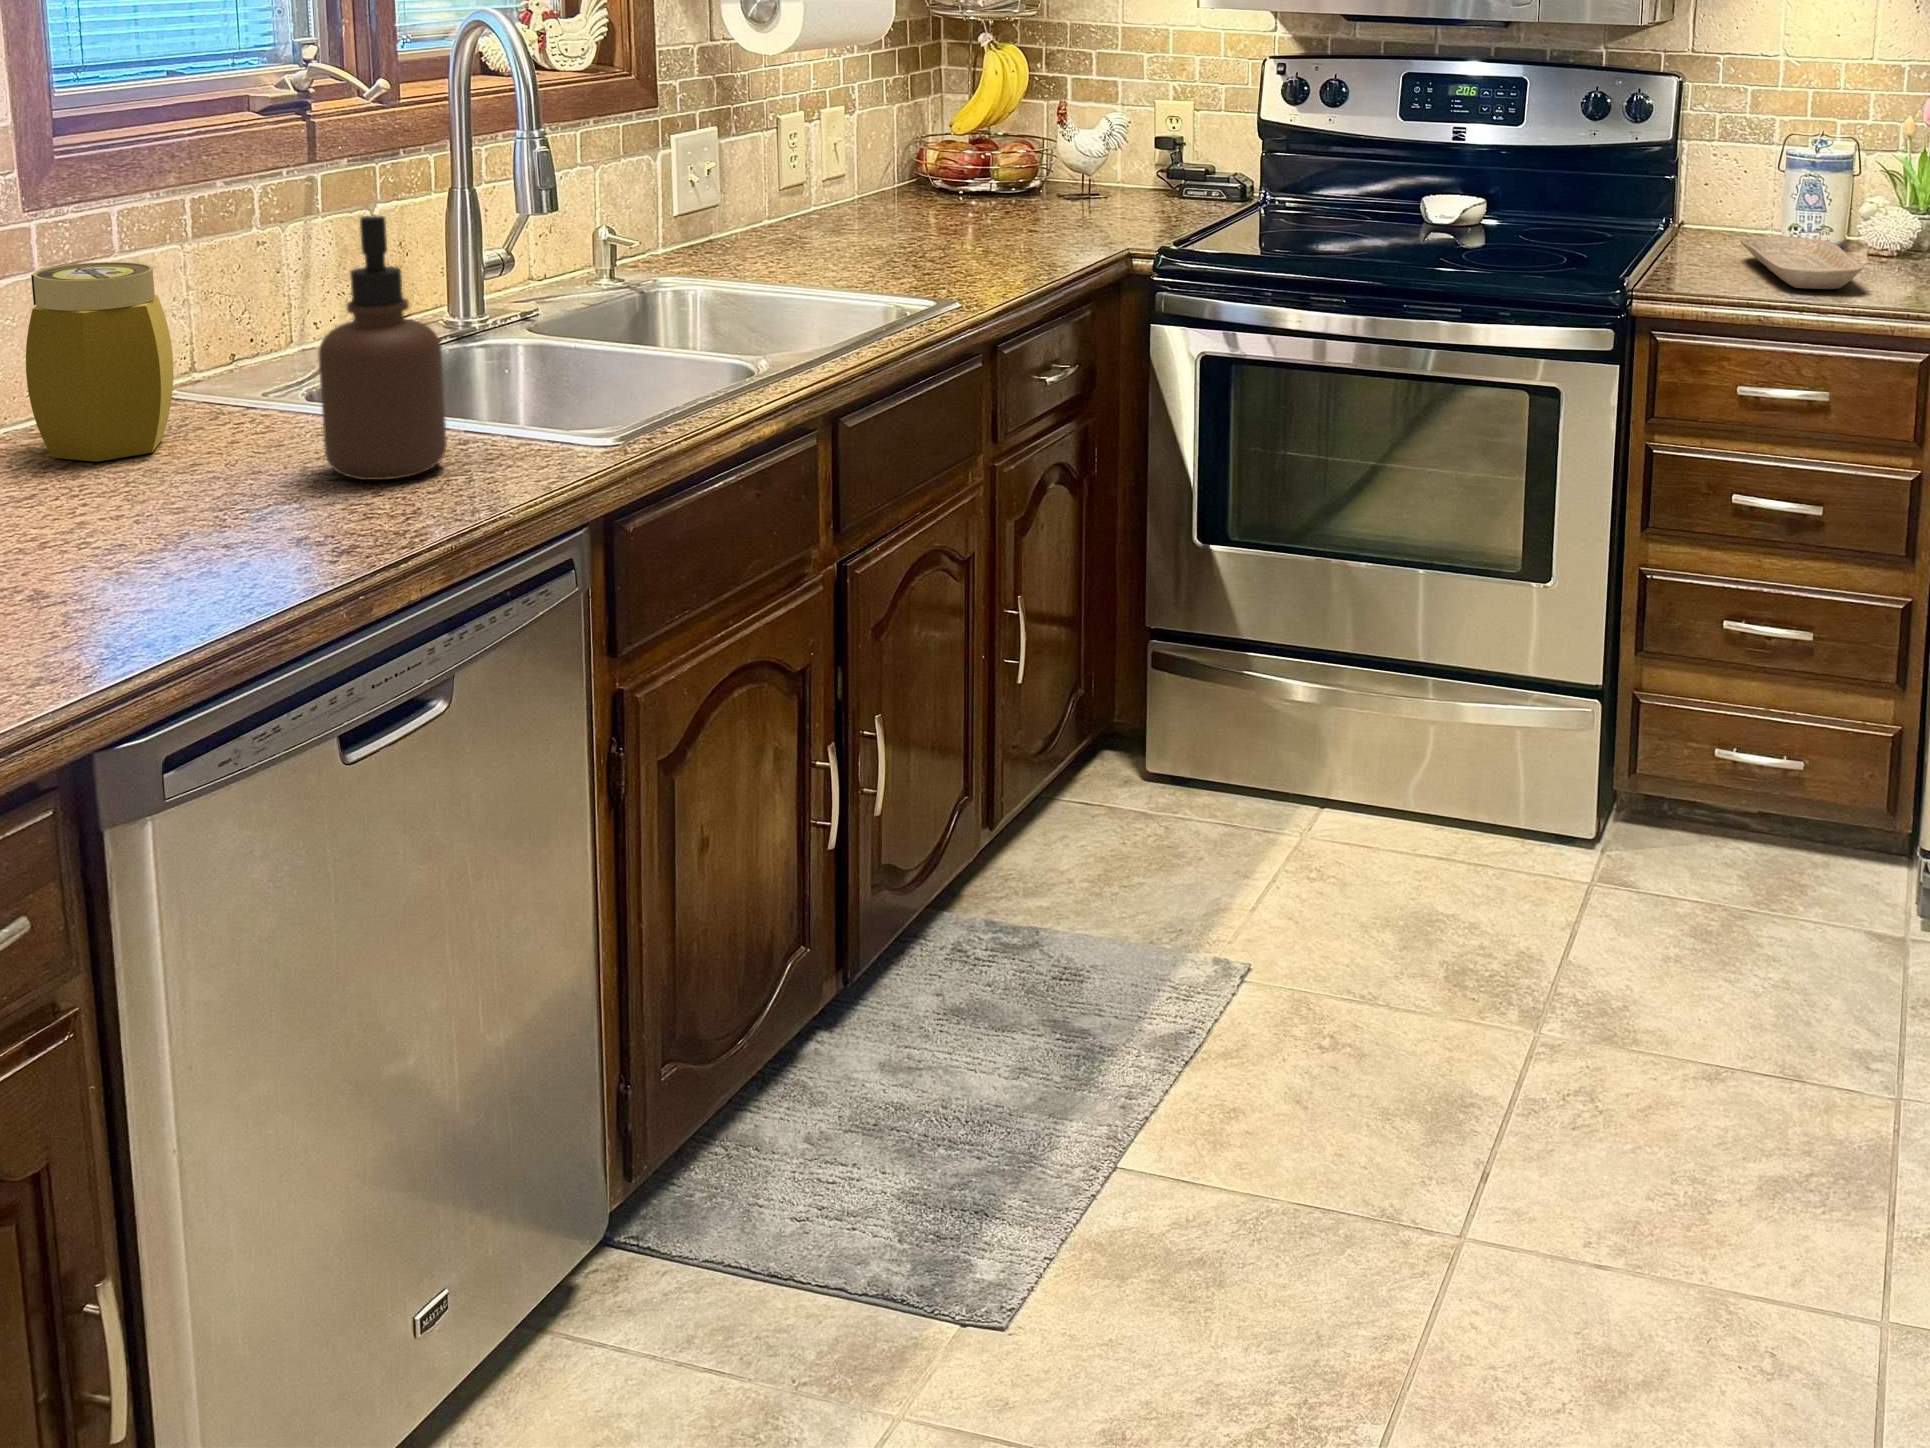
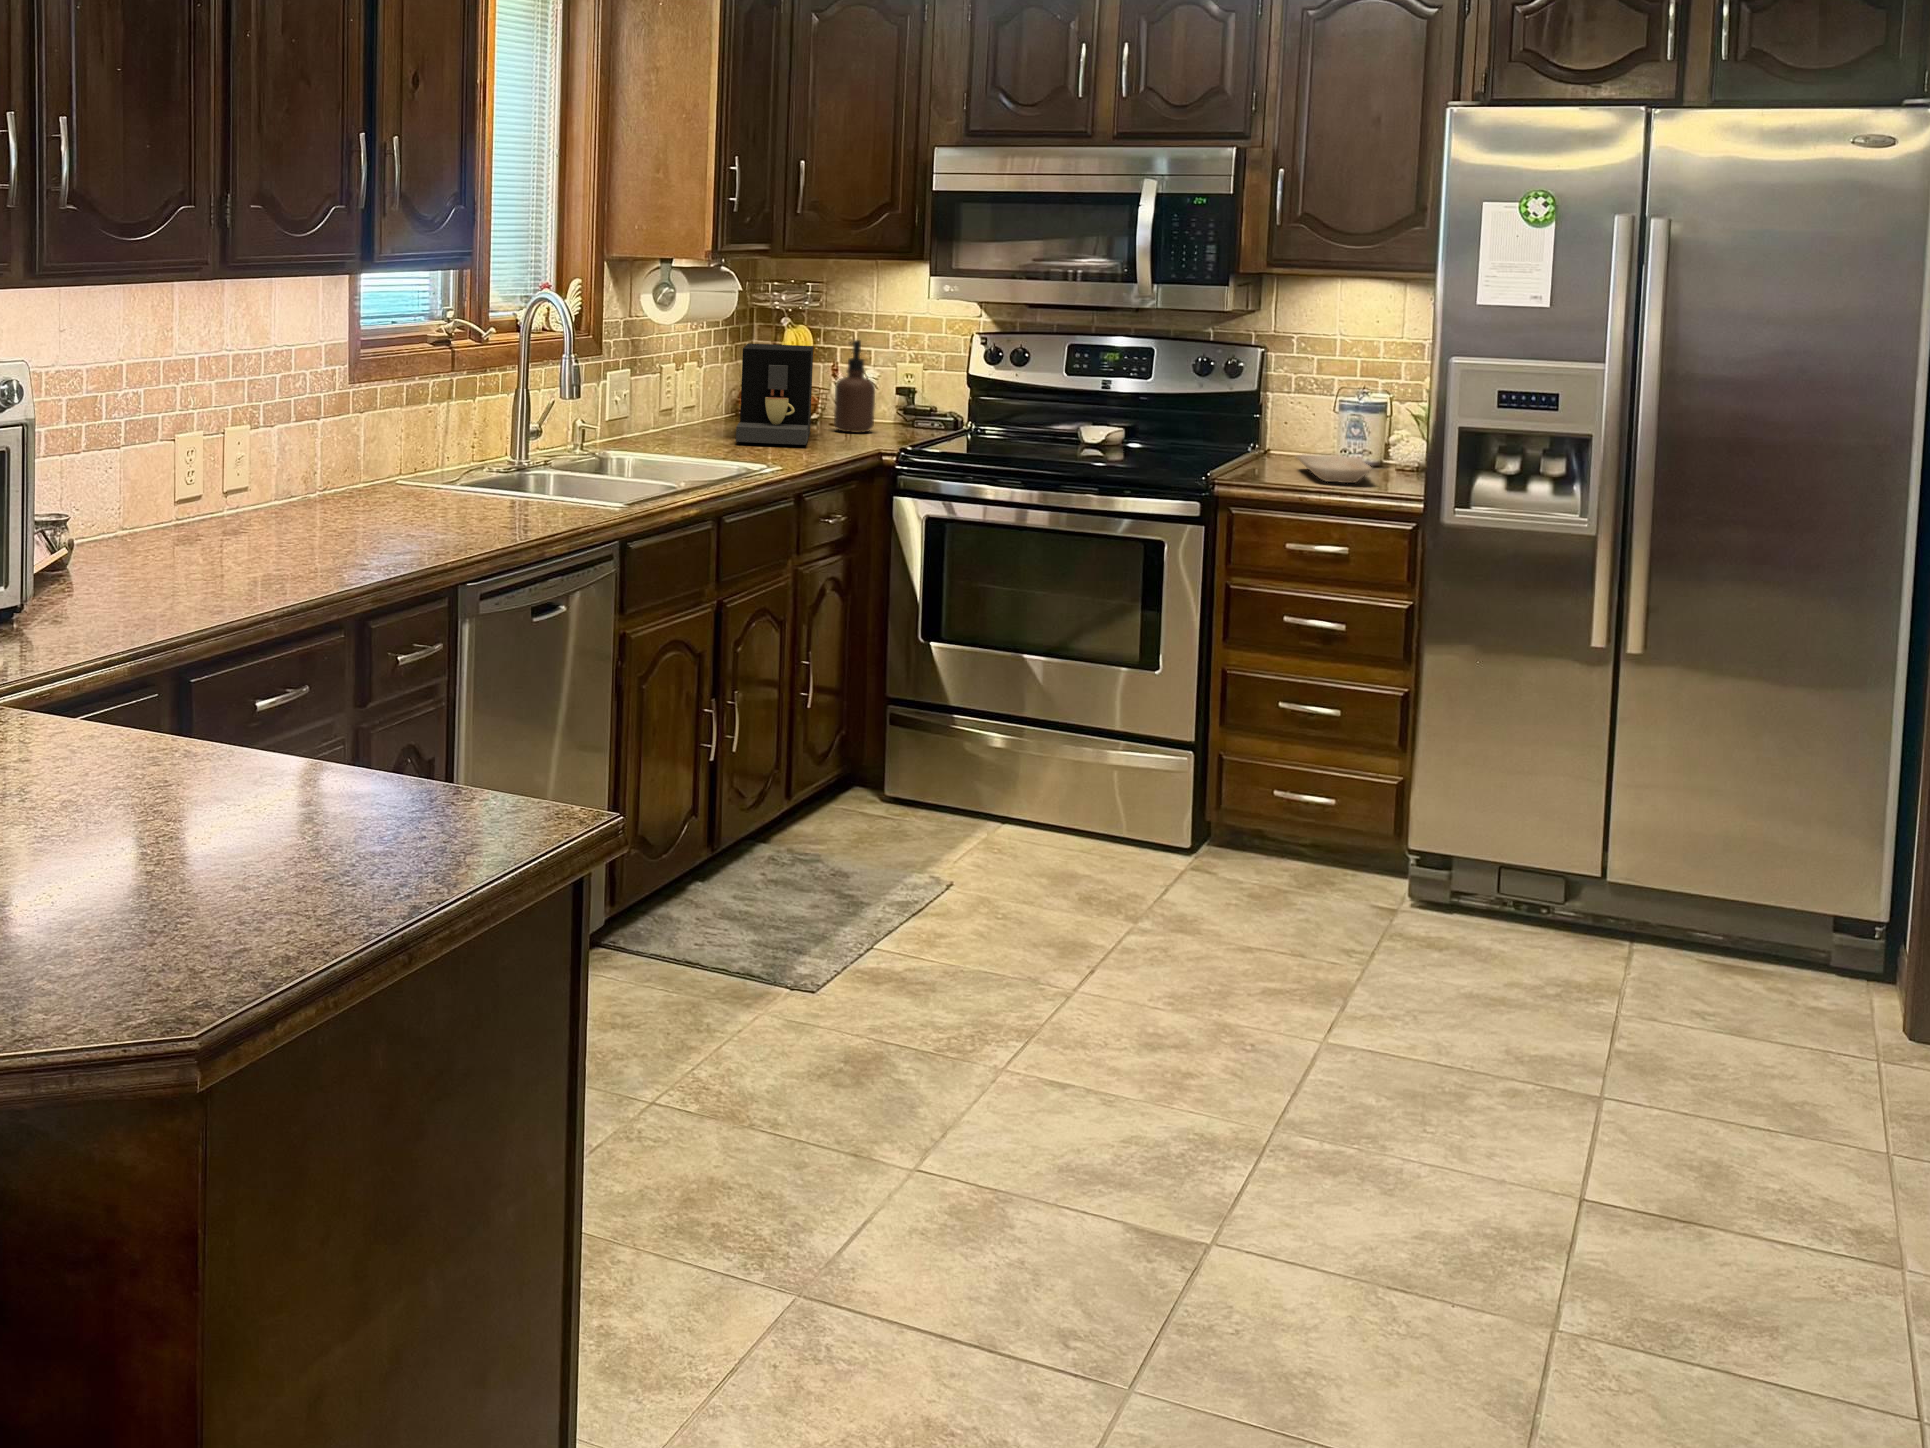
coffee maker: none [890,77,1019,244] -> present [736,343,813,445]
soap dispenser: present [318,215,446,480] -> present [834,340,875,433]
jar: present [26,262,173,462] -> none [365,408,422,502]

